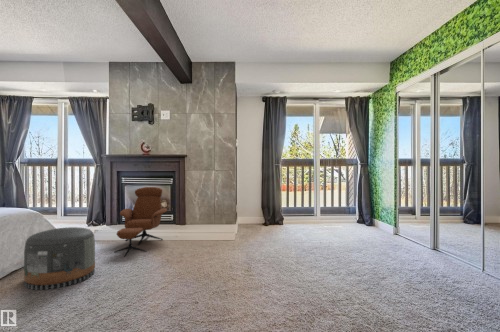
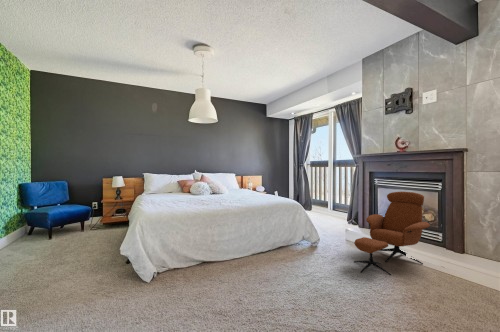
pouf: present [24,227,95,290] -> none [265,225,322,286]

